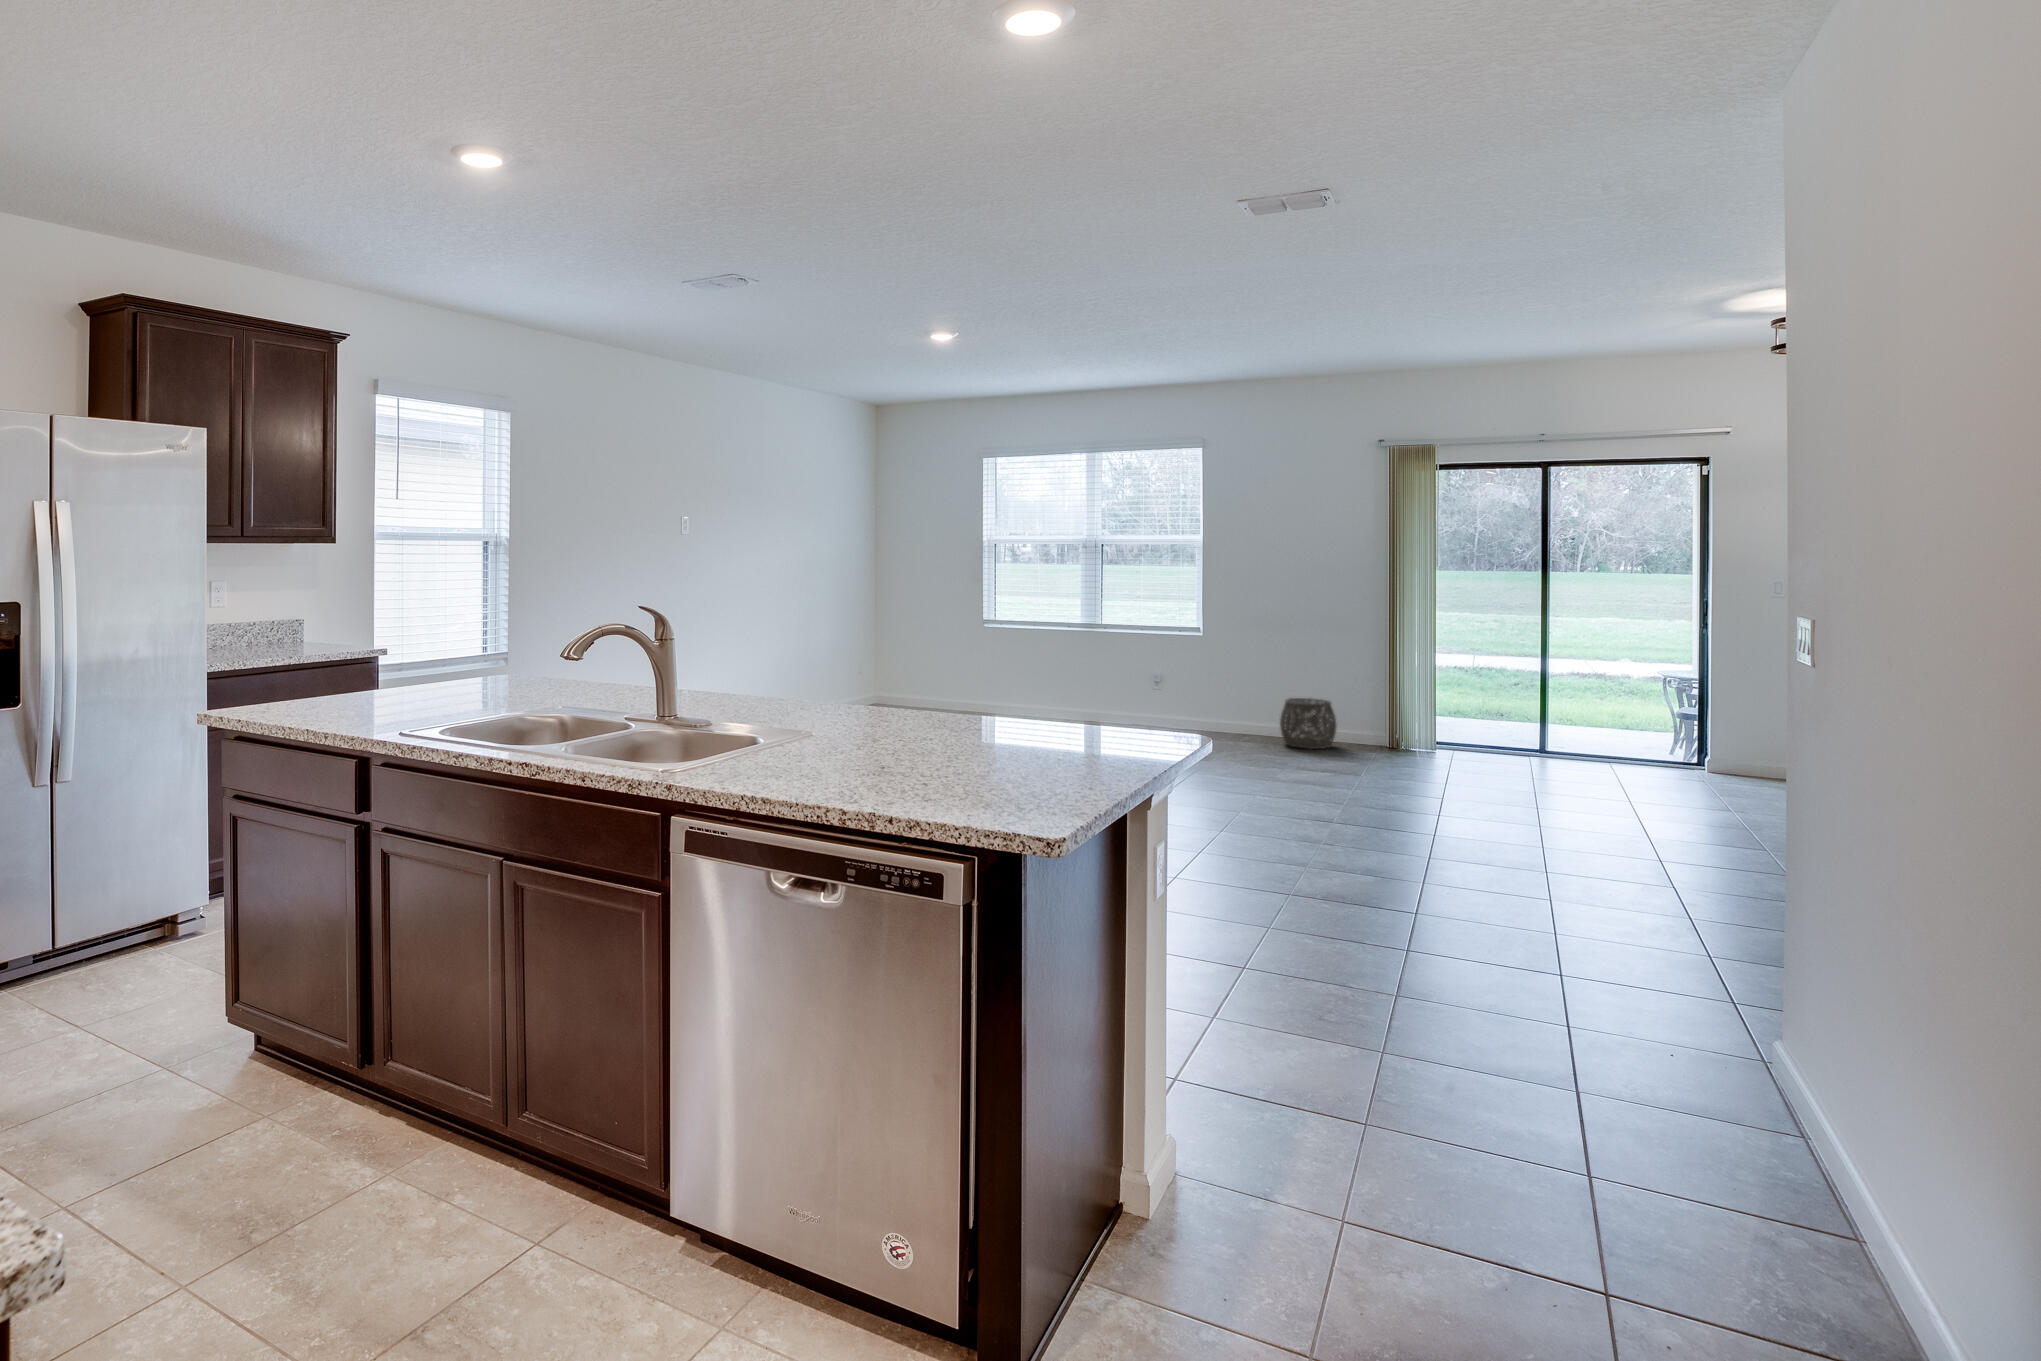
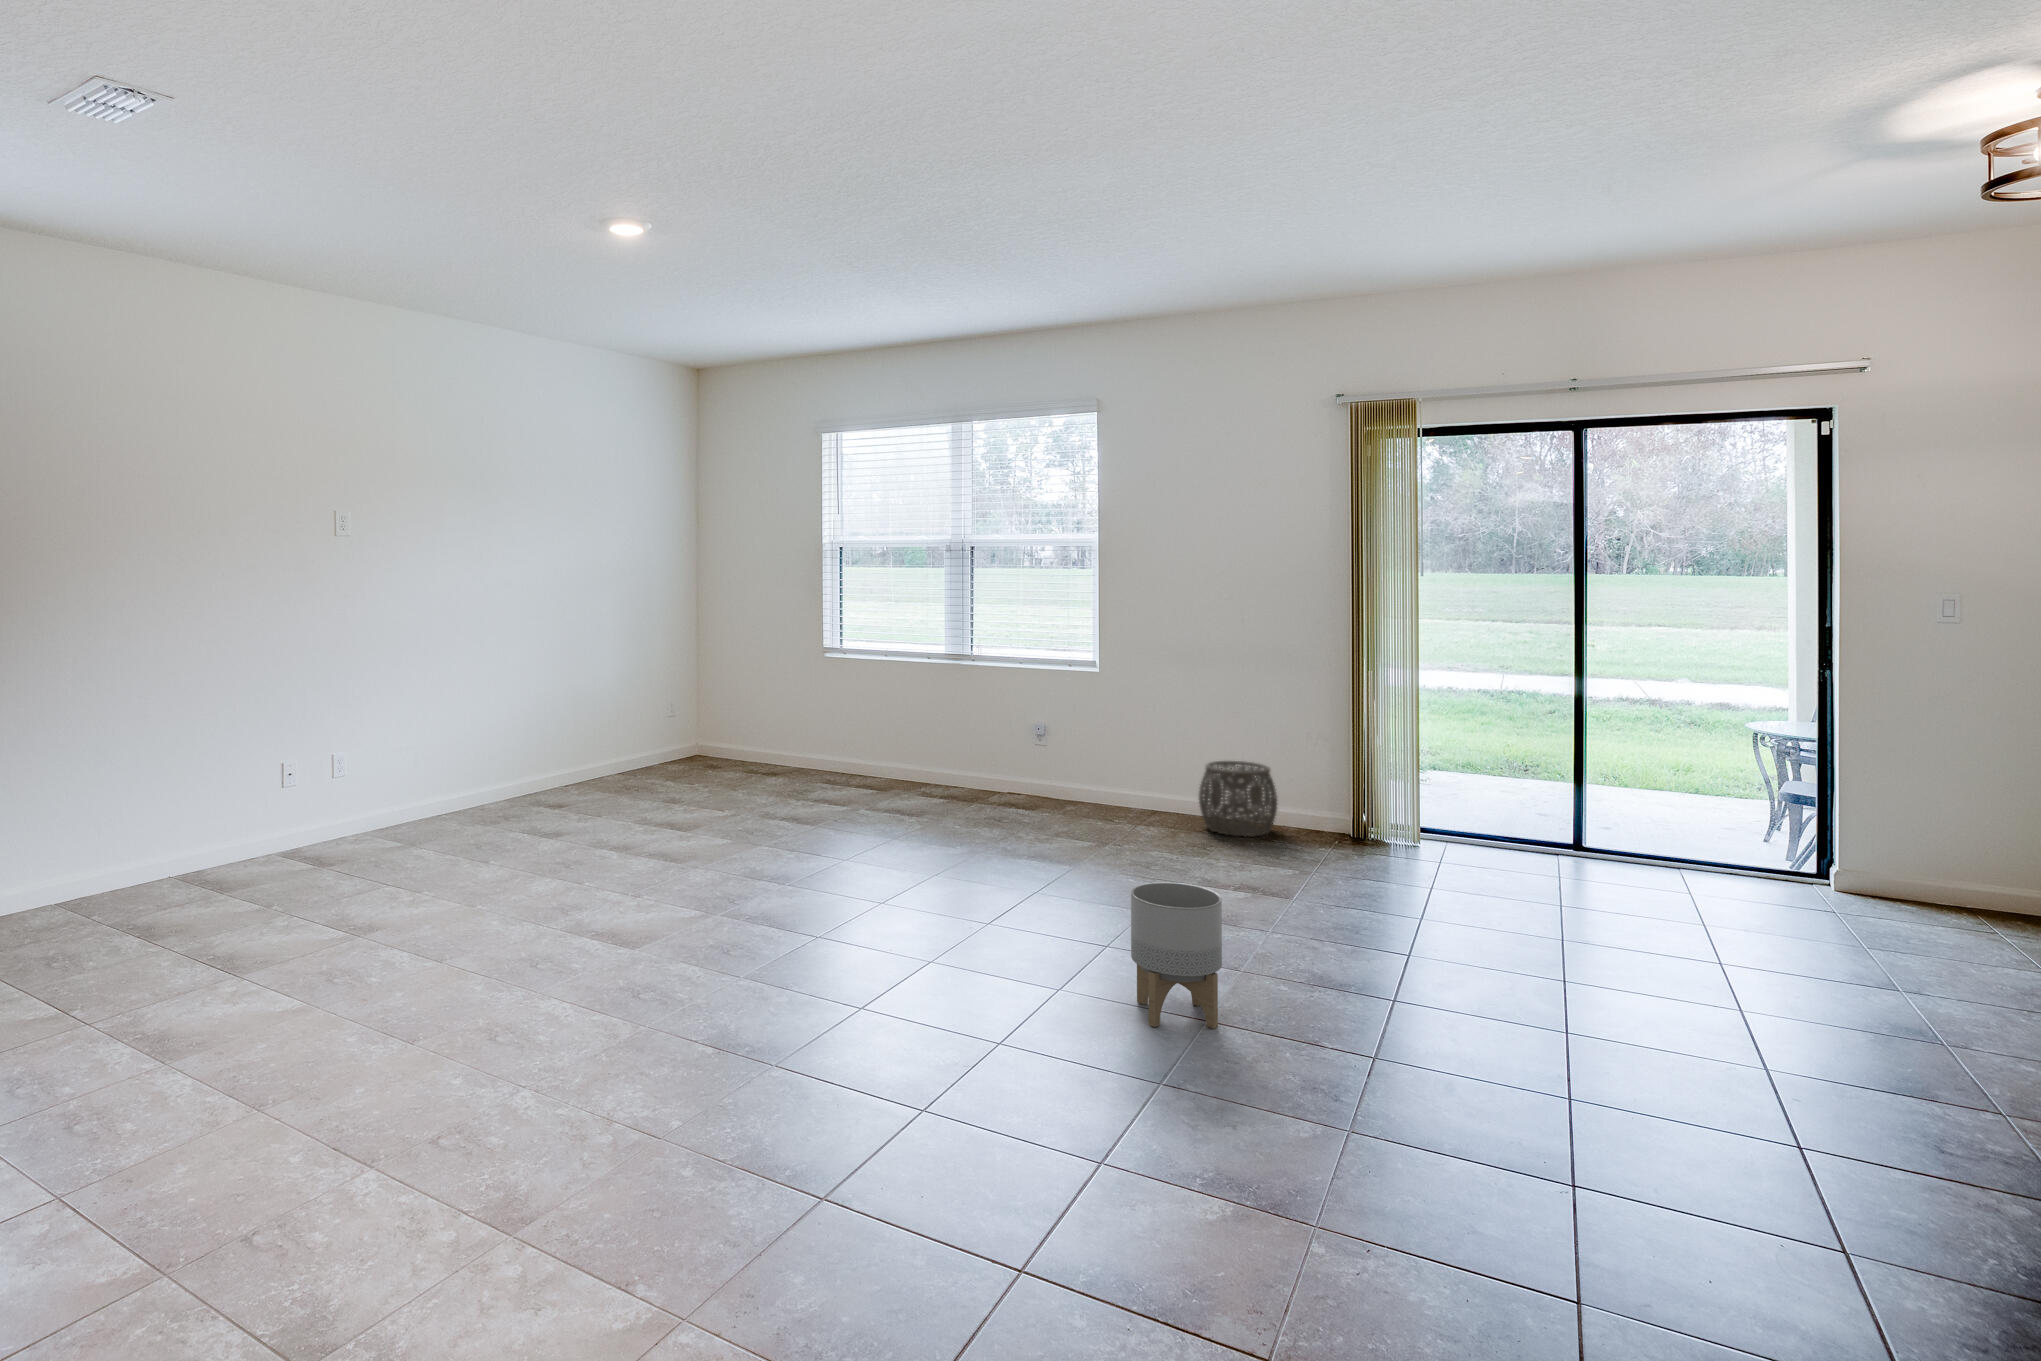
planter: none [1282,748,1339,829] -> present [1131,882,1222,1029]

